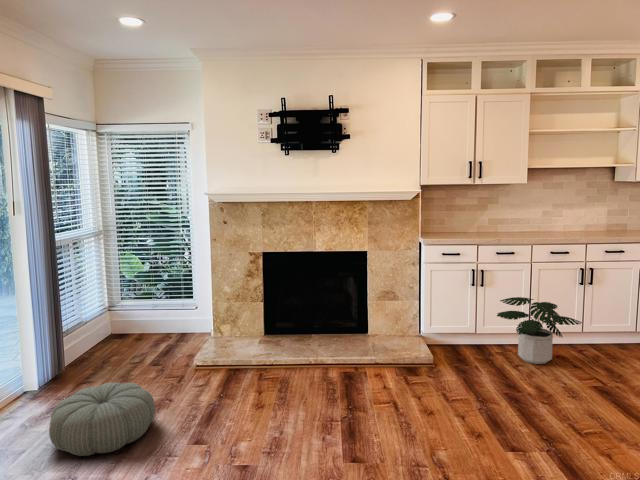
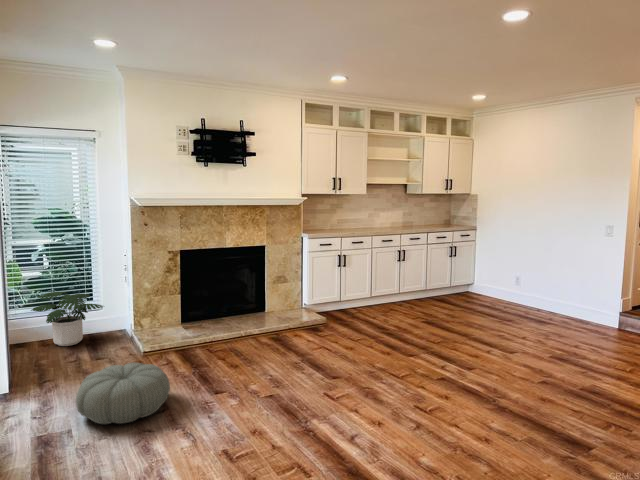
potted plant: present [497,297,582,364] -> present [31,292,103,346]

